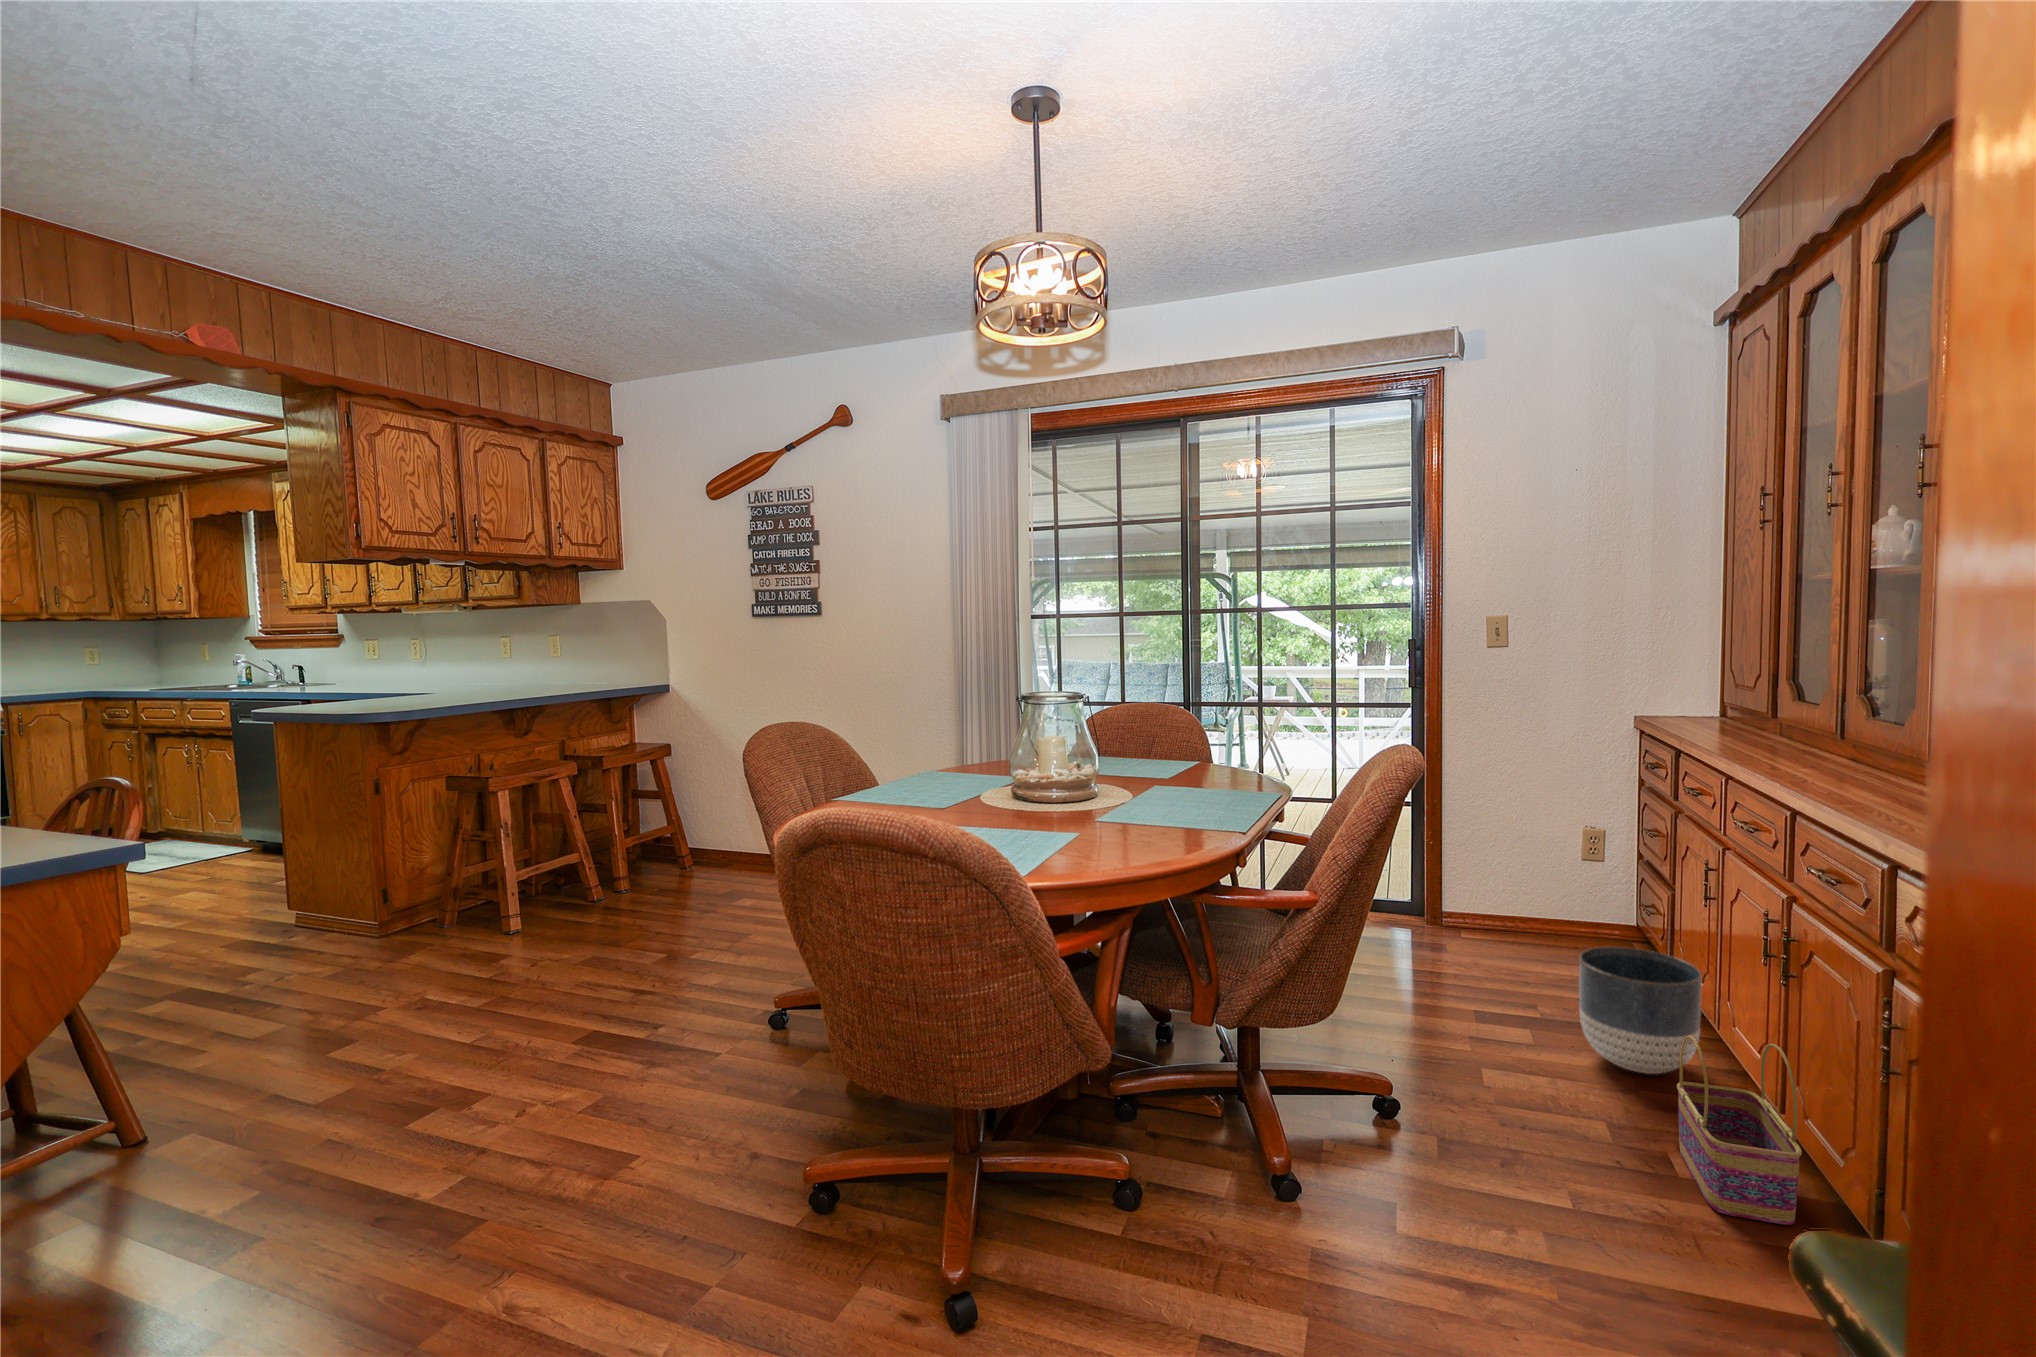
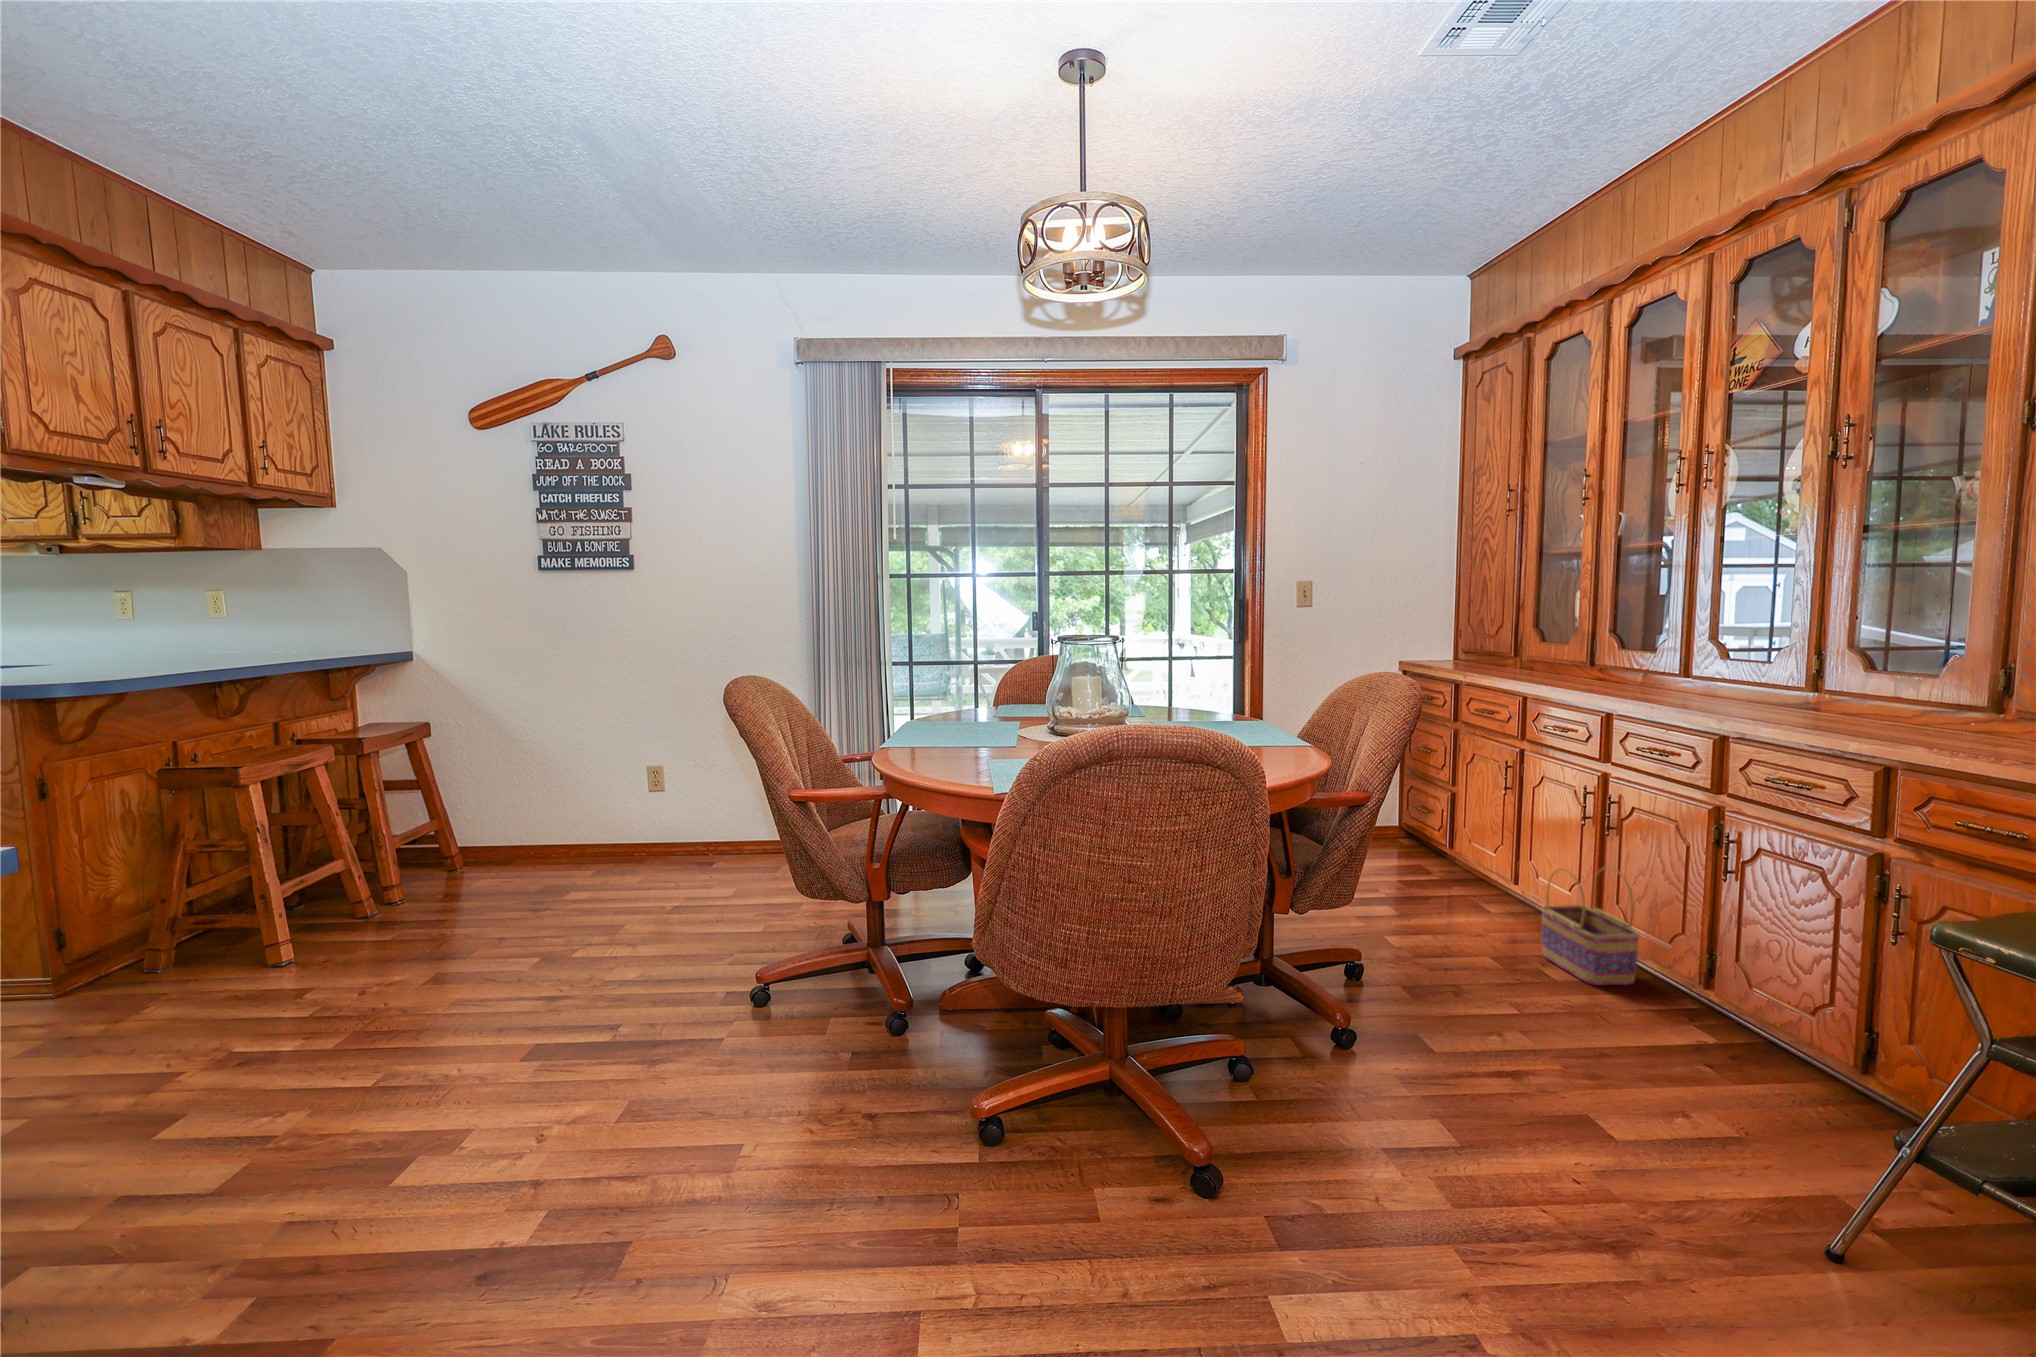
planter: present [1579,947,1702,1074] -> none [1433,827,1517,915]

